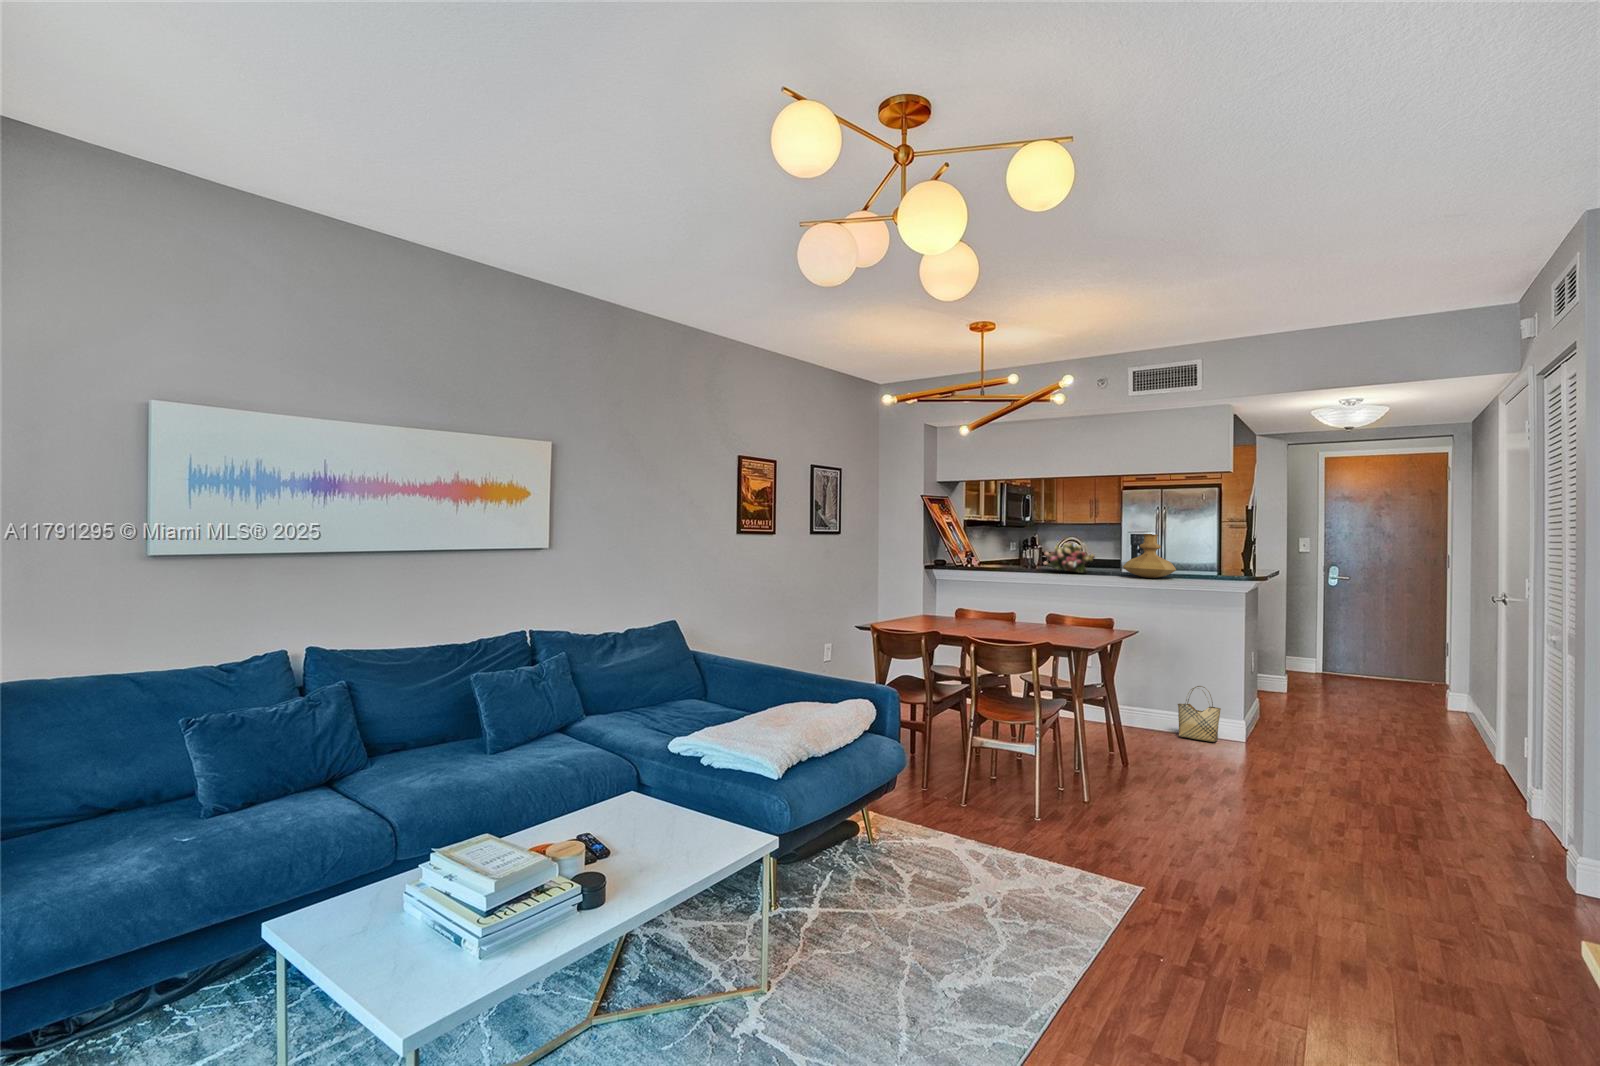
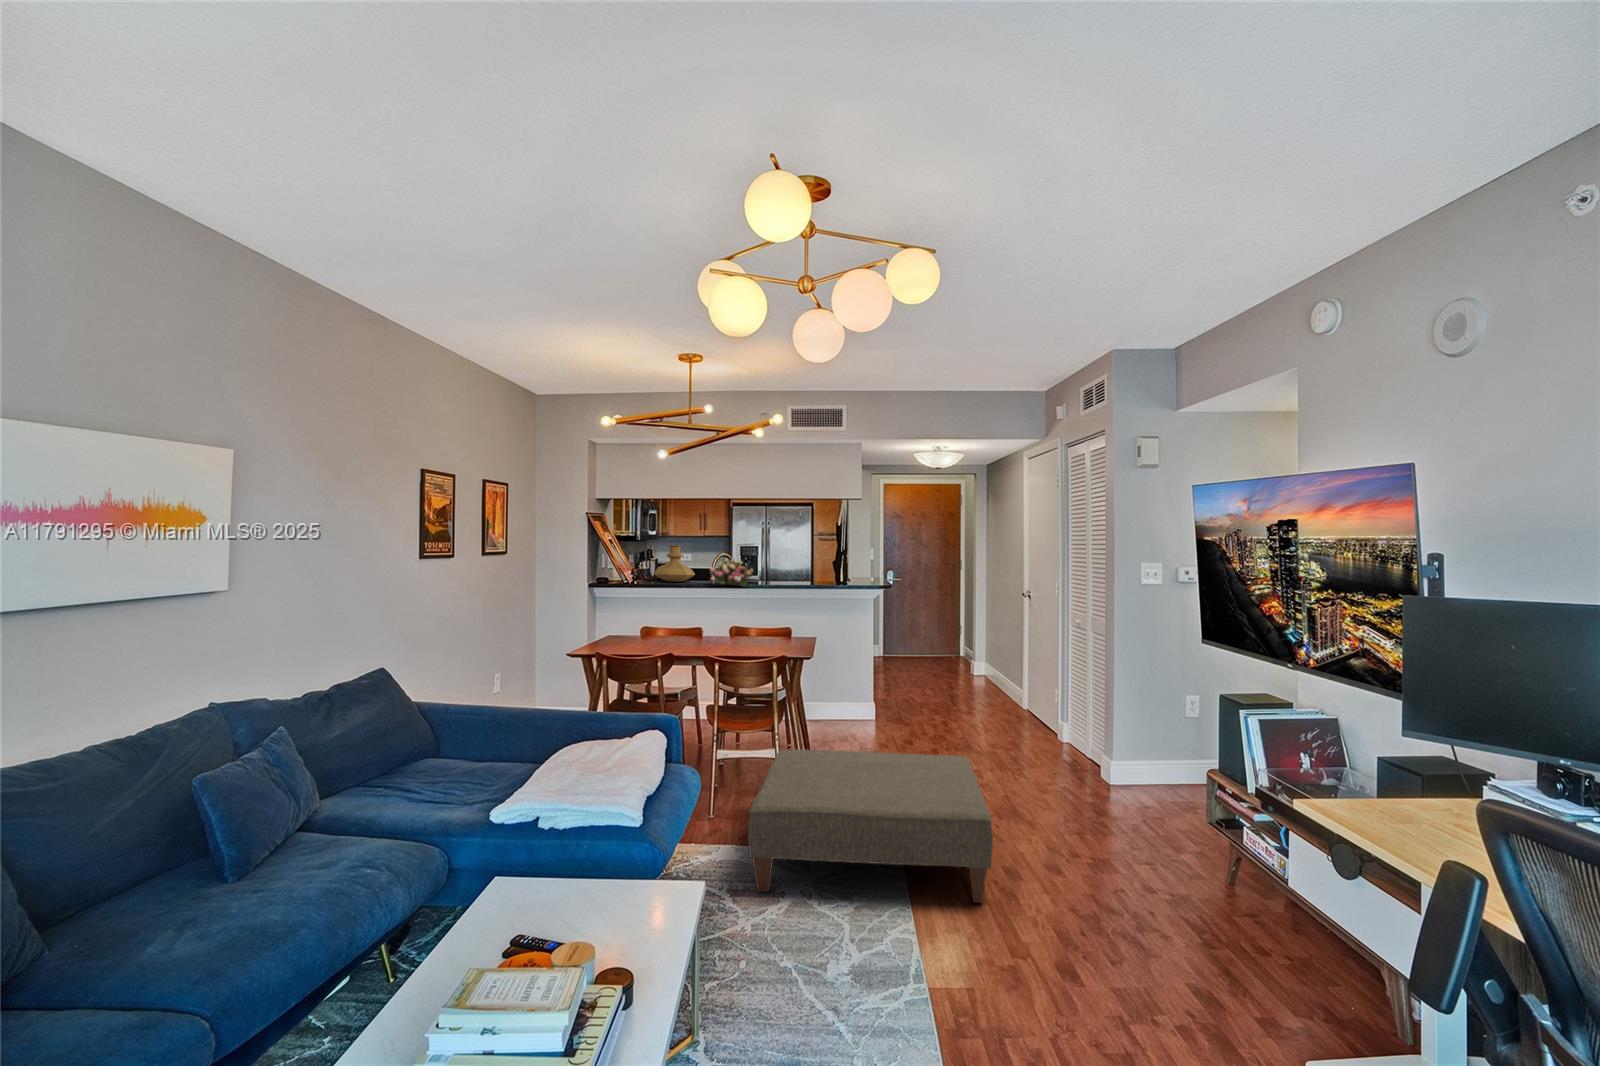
vase: present [1123,534,1176,578] -> present [653,545,695,582]
woven basket: present [1178,686,1221,742] -> none [826,679,859,726]
ottoman: none [931,745,1271,970] -> present [748,749,993,903]

